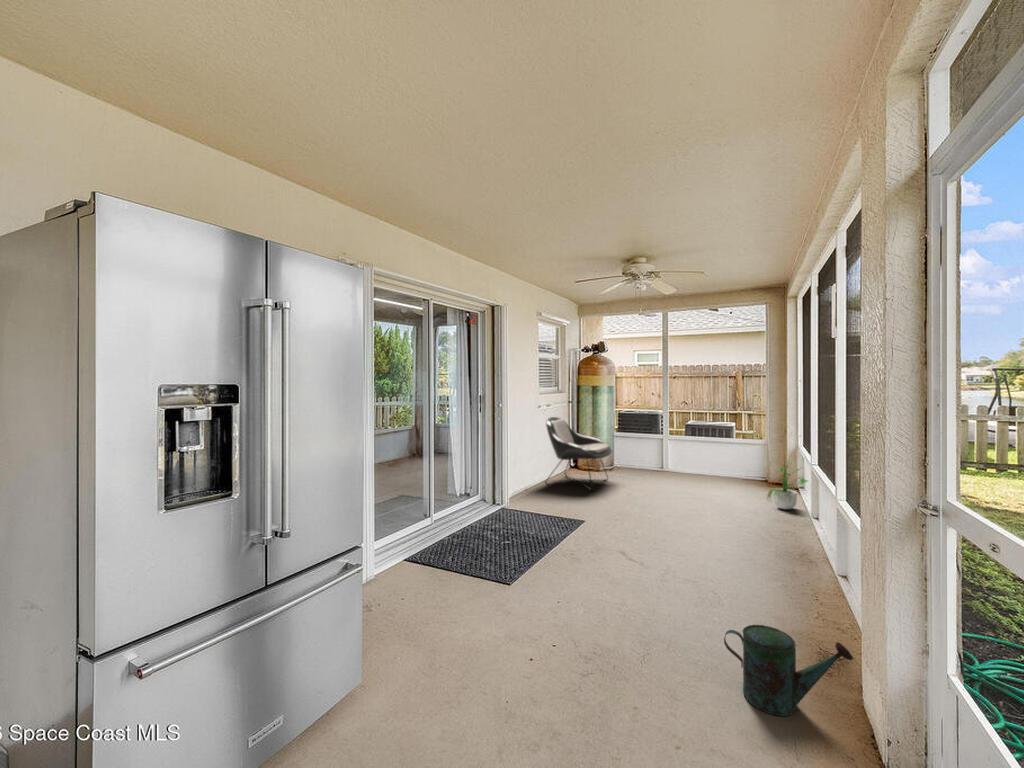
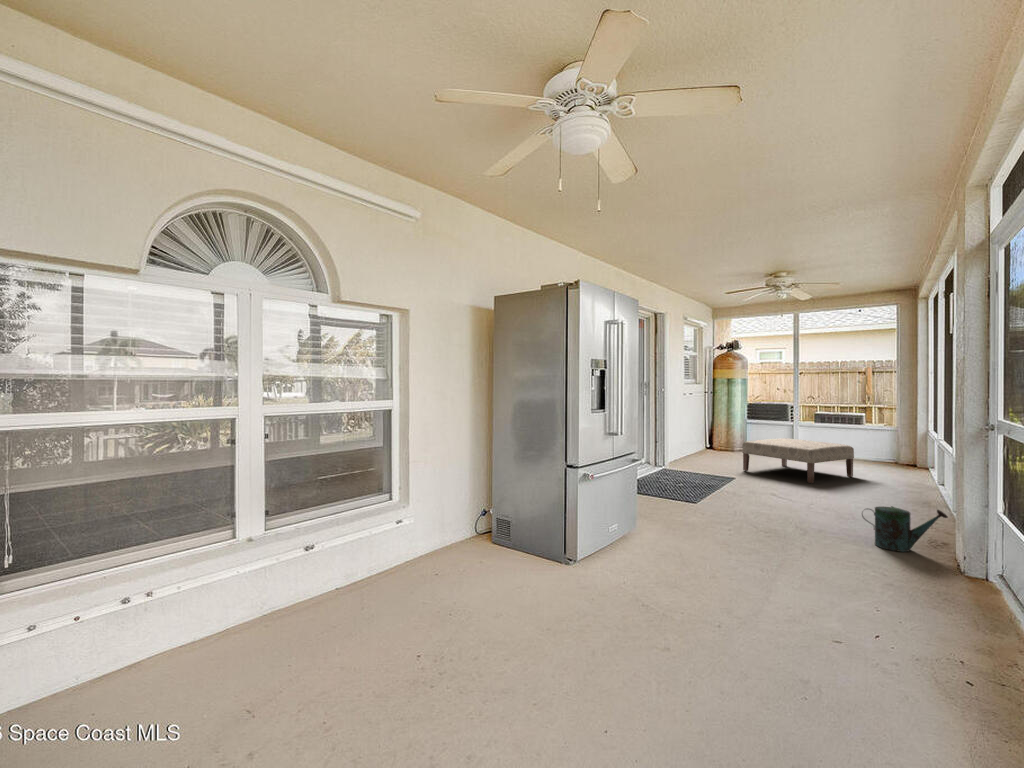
lounge chair: present [546,417,612,491] -> none [689,403,747,463]
ottoman: none [599,460,722,527] -> present [742,438,854,483]
potted plant: present [767,467,808,509] -> none [896,430,937,479]

